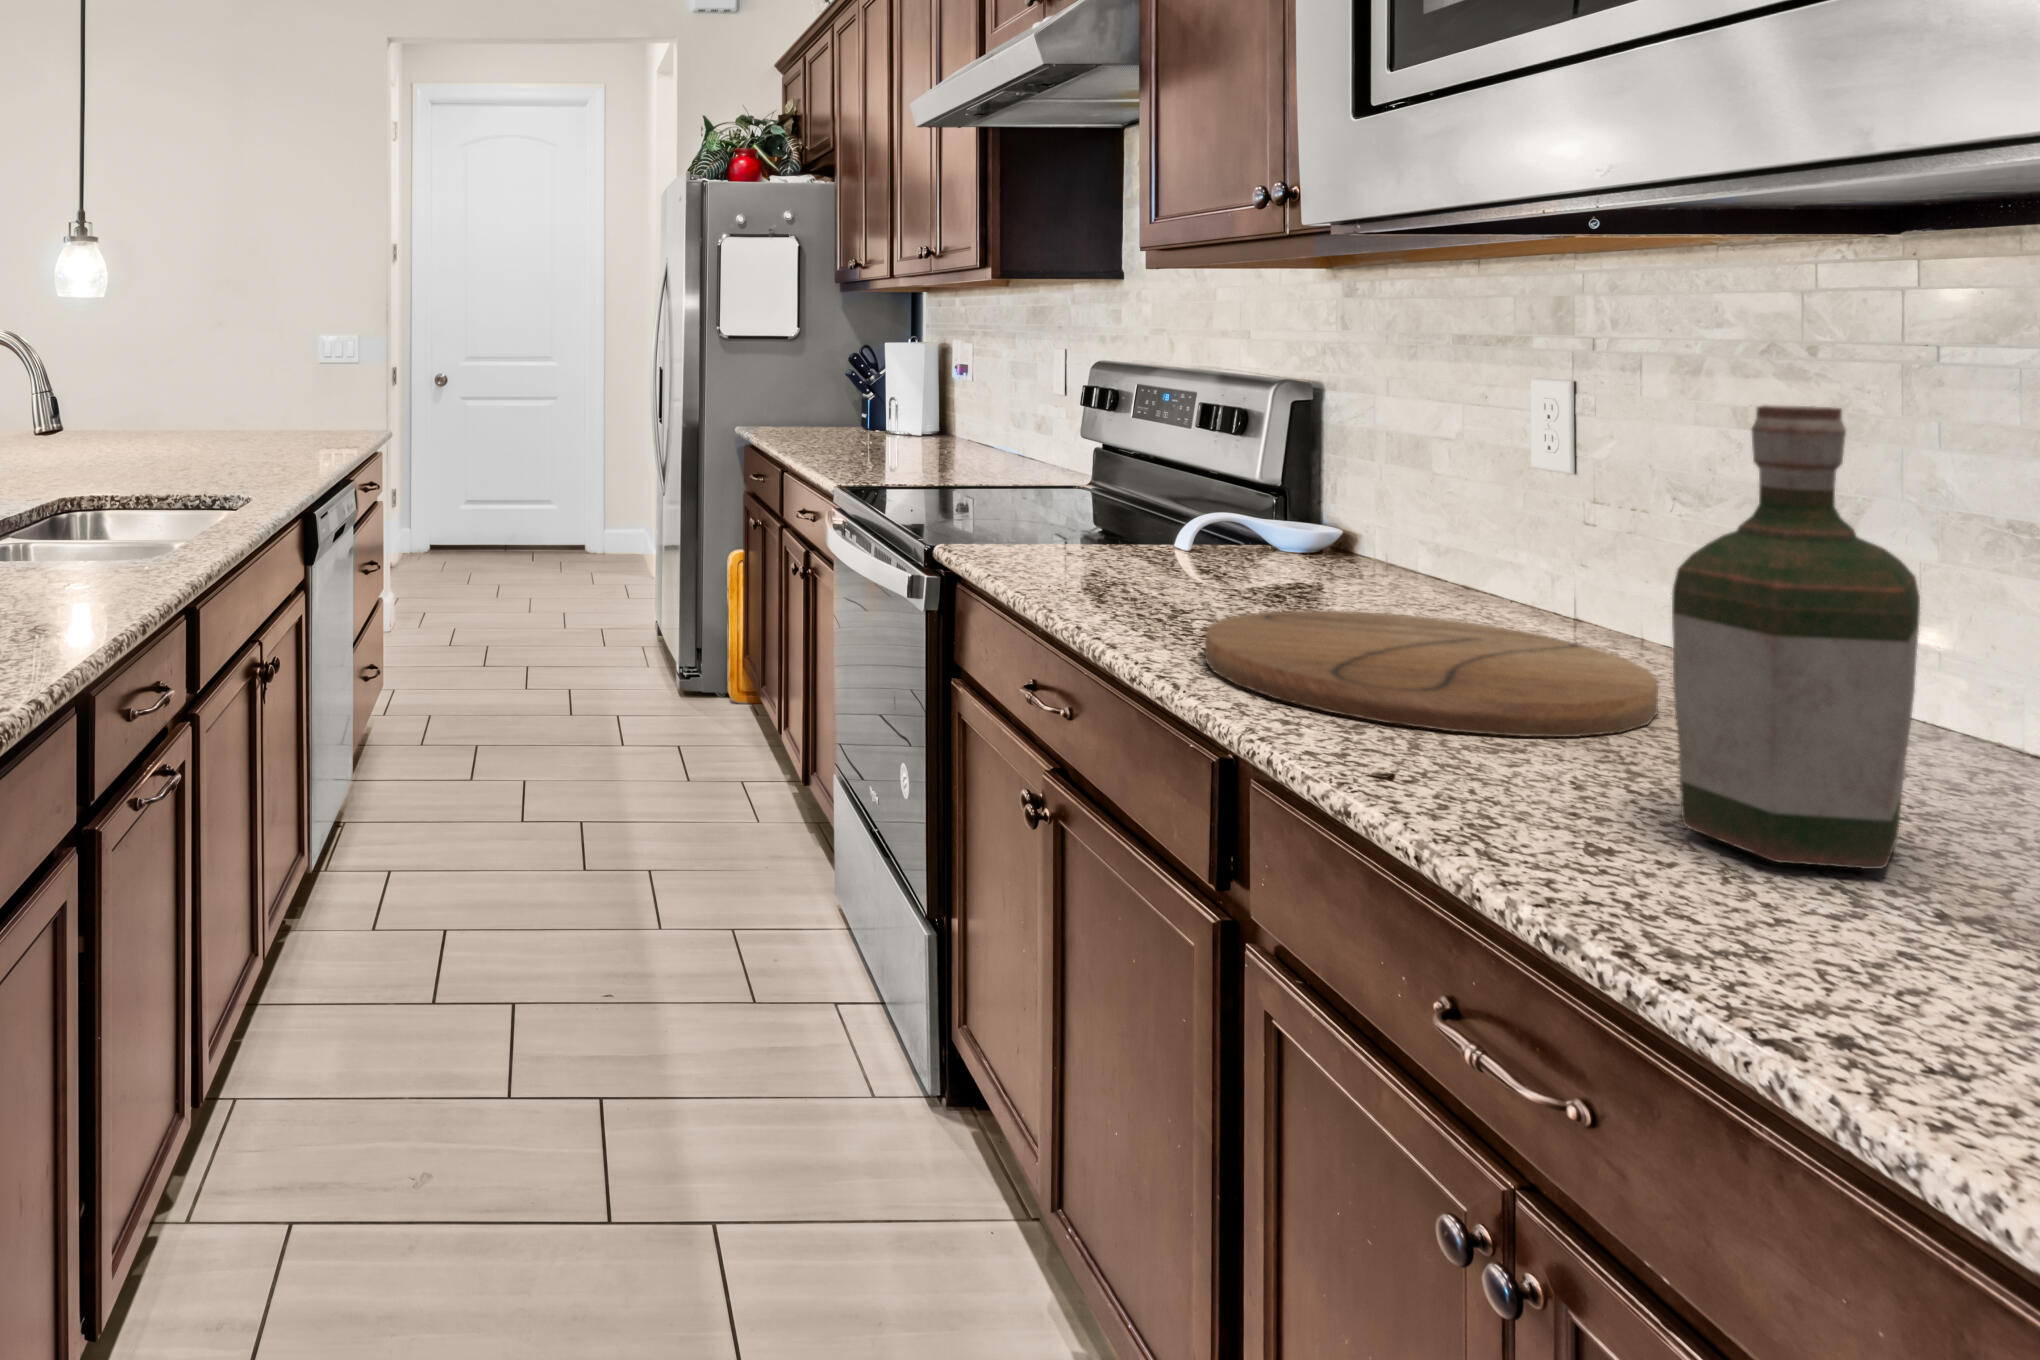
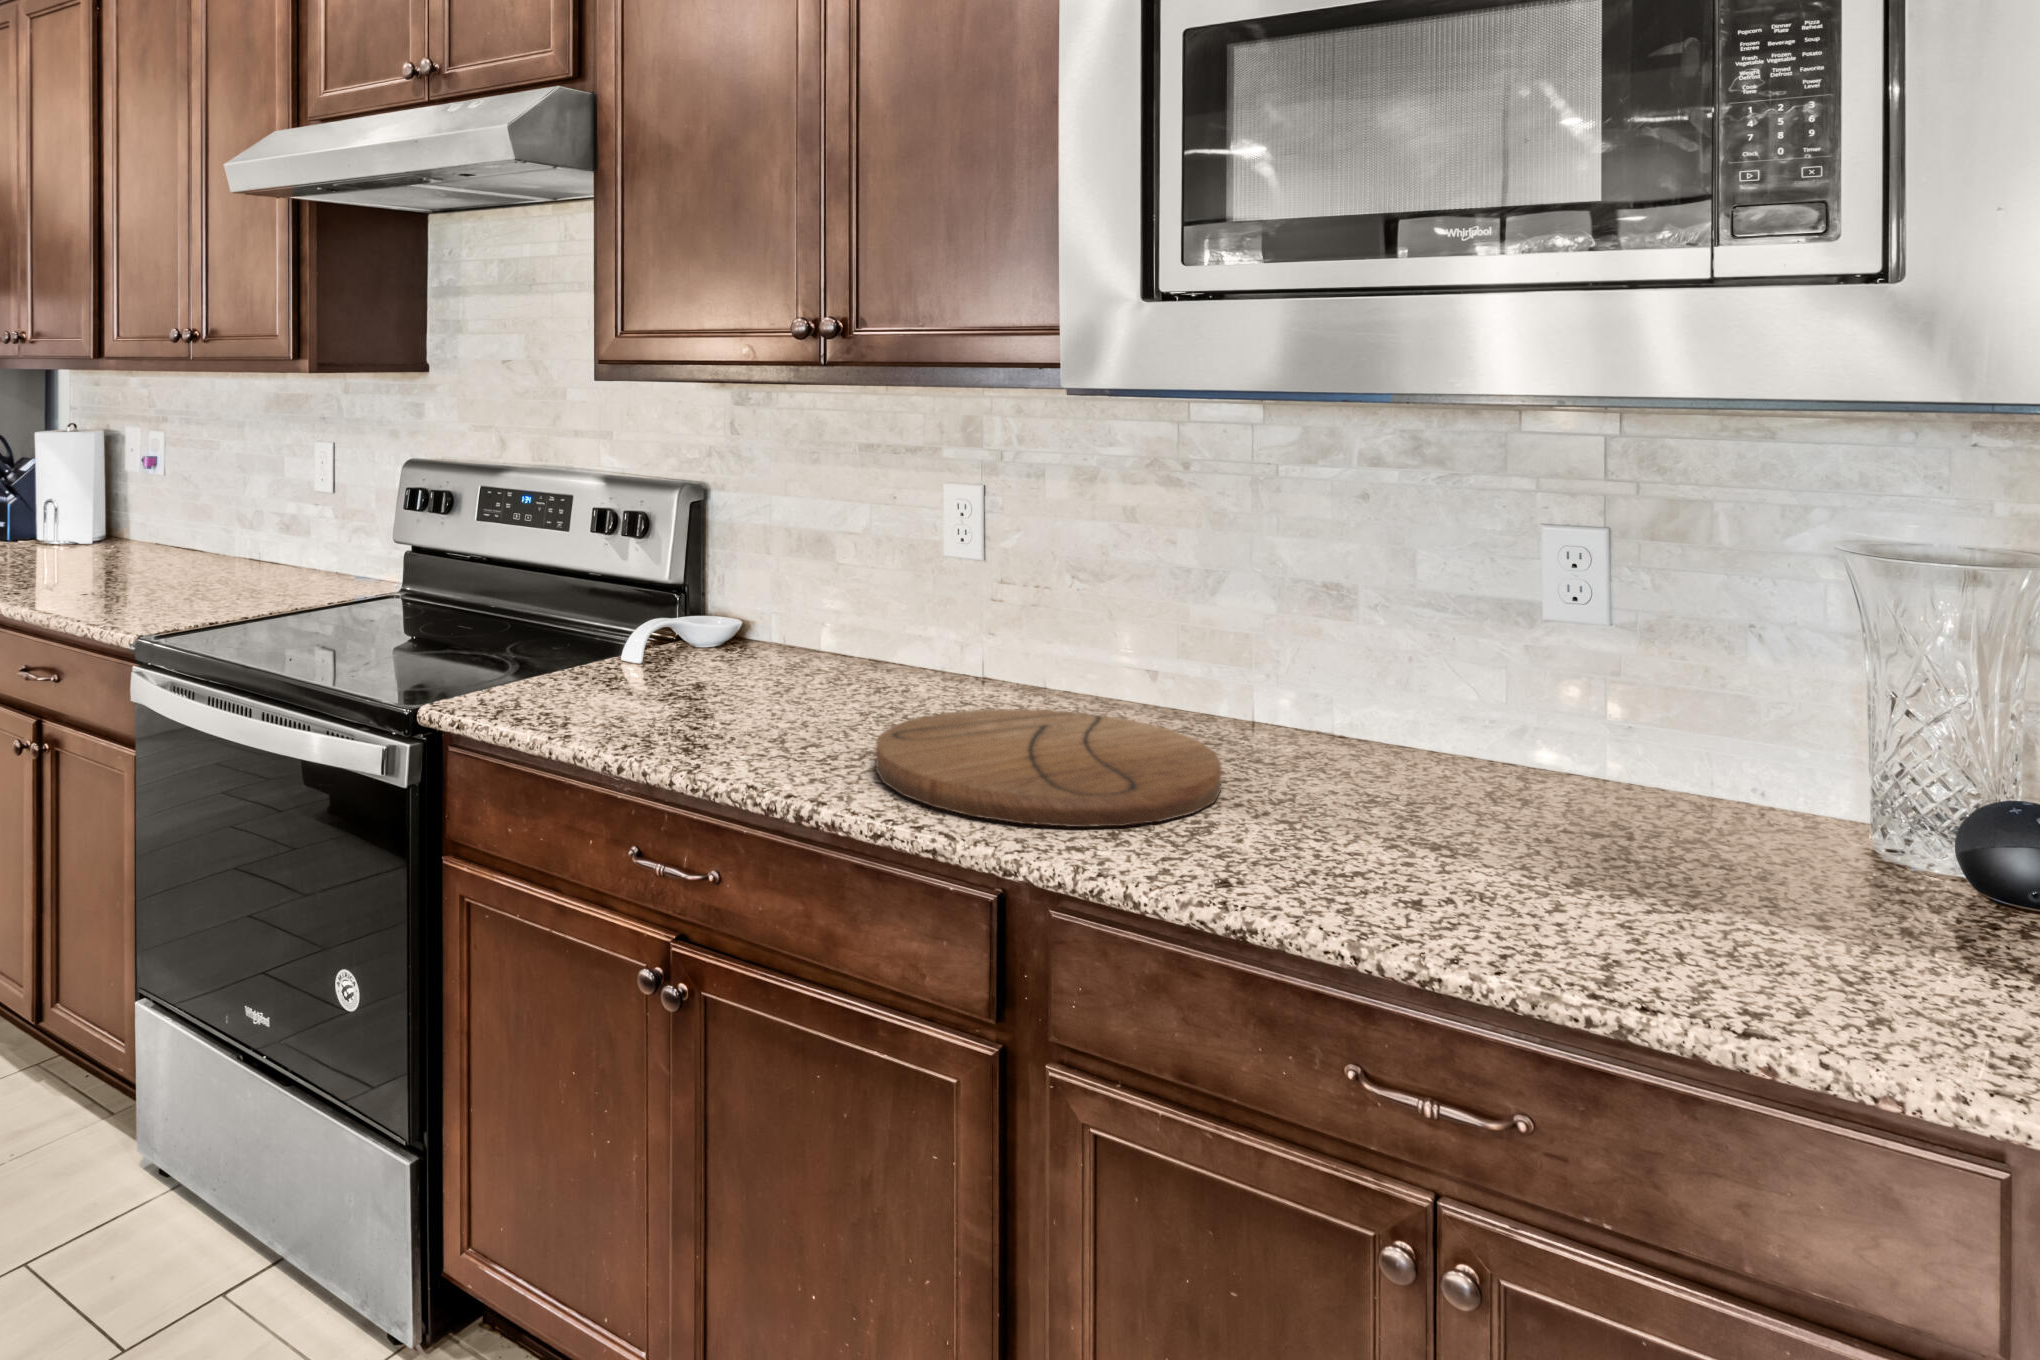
bottle: present [1672,405,1920,869] -> none [1367,535,1539,881]

